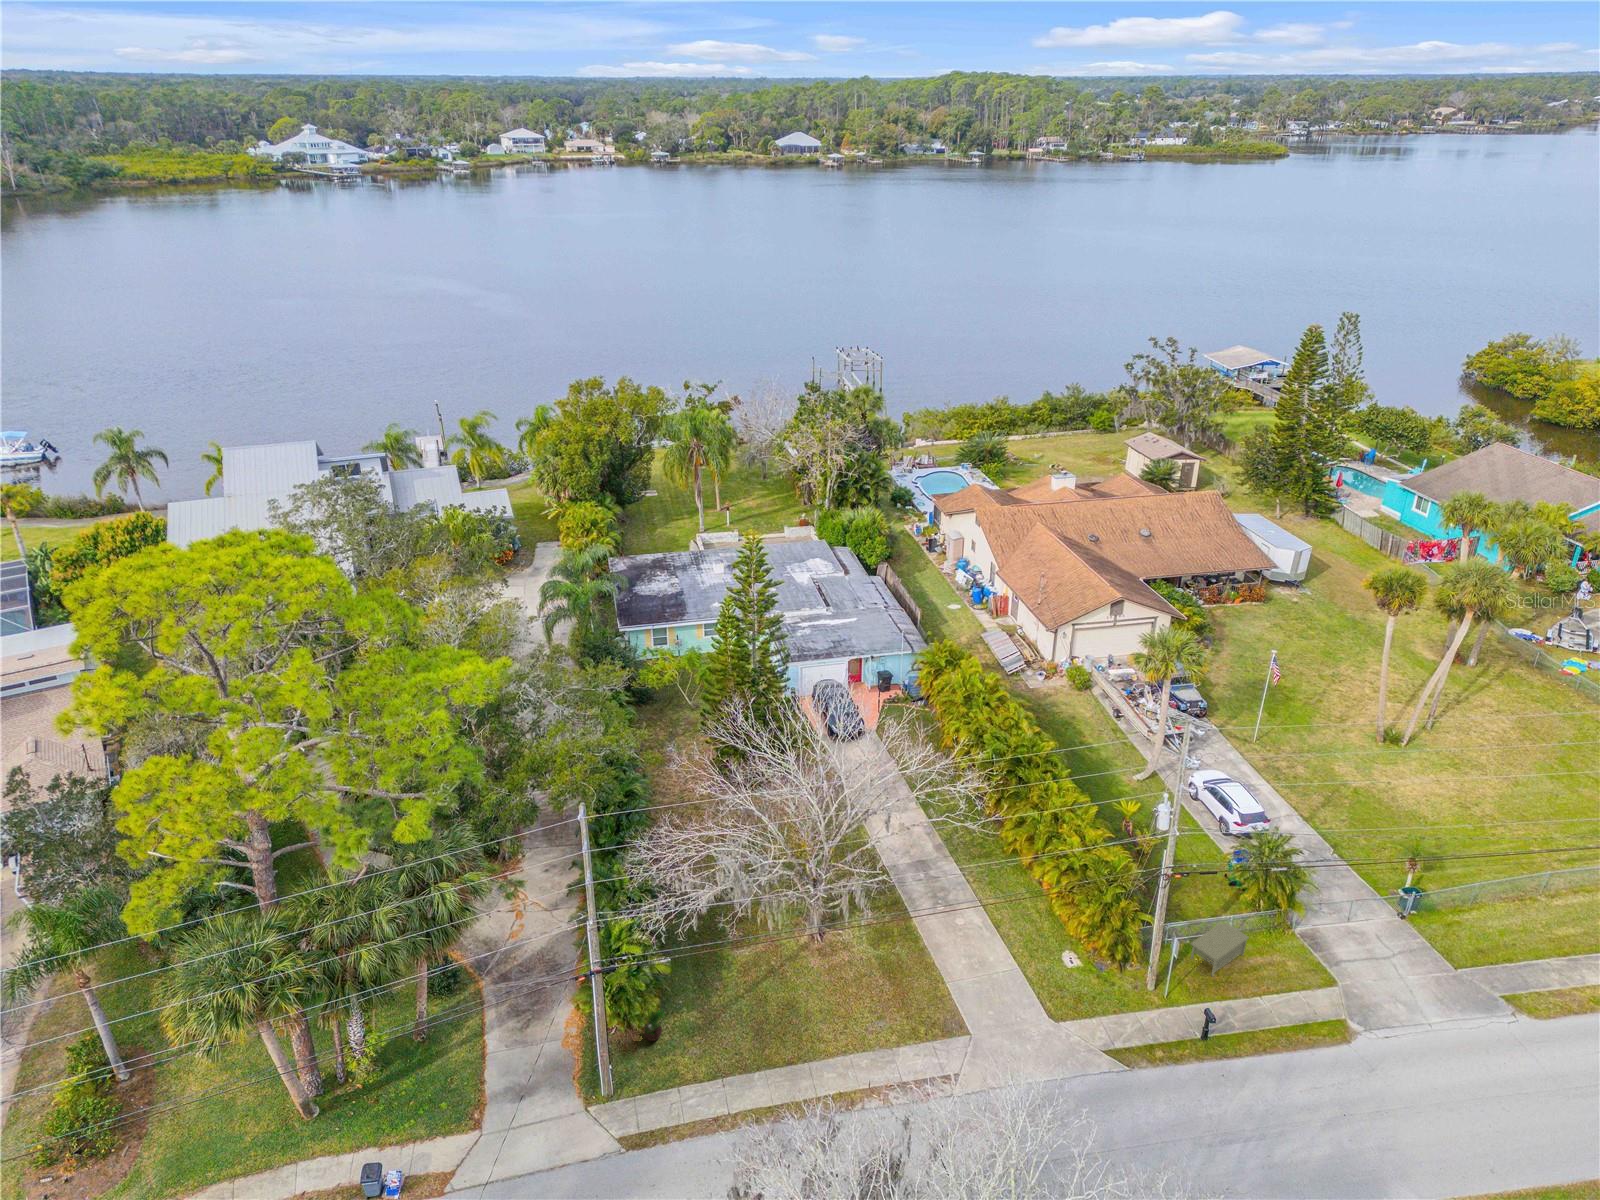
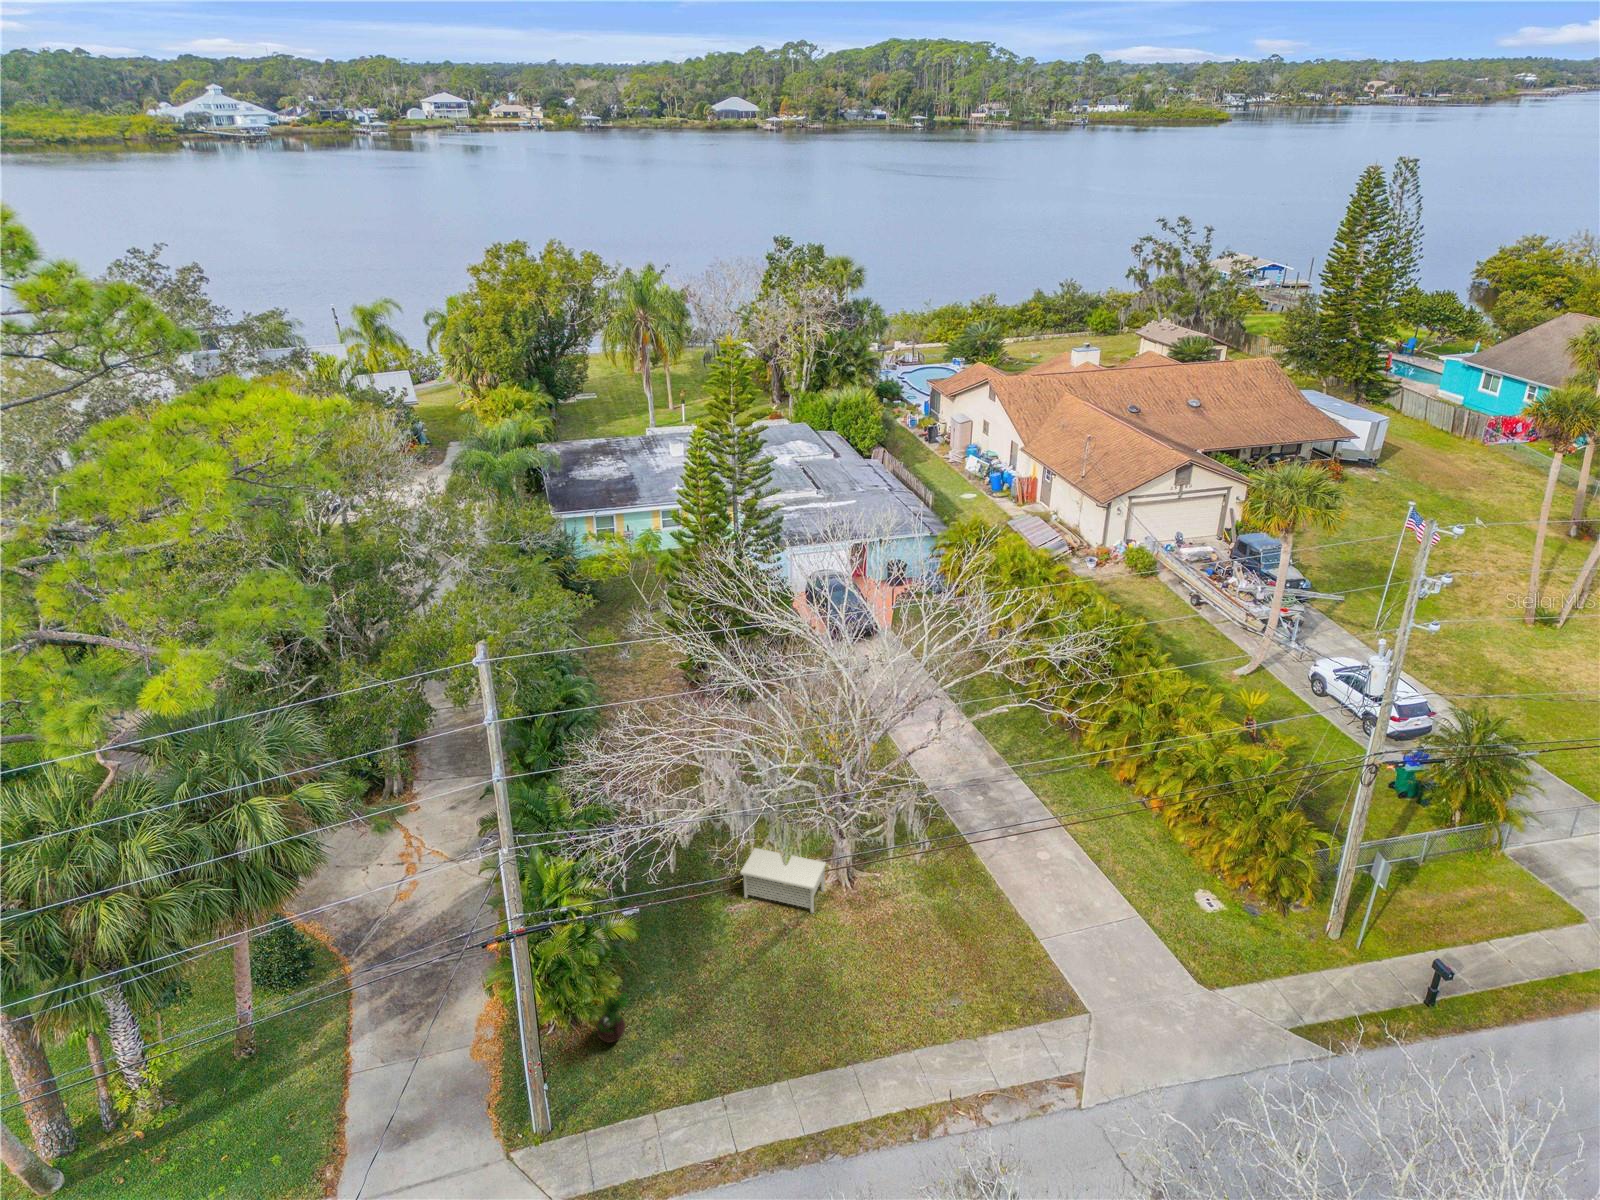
storage bench: present [1191,924,1249,976] -> present [740,848,826,913]

